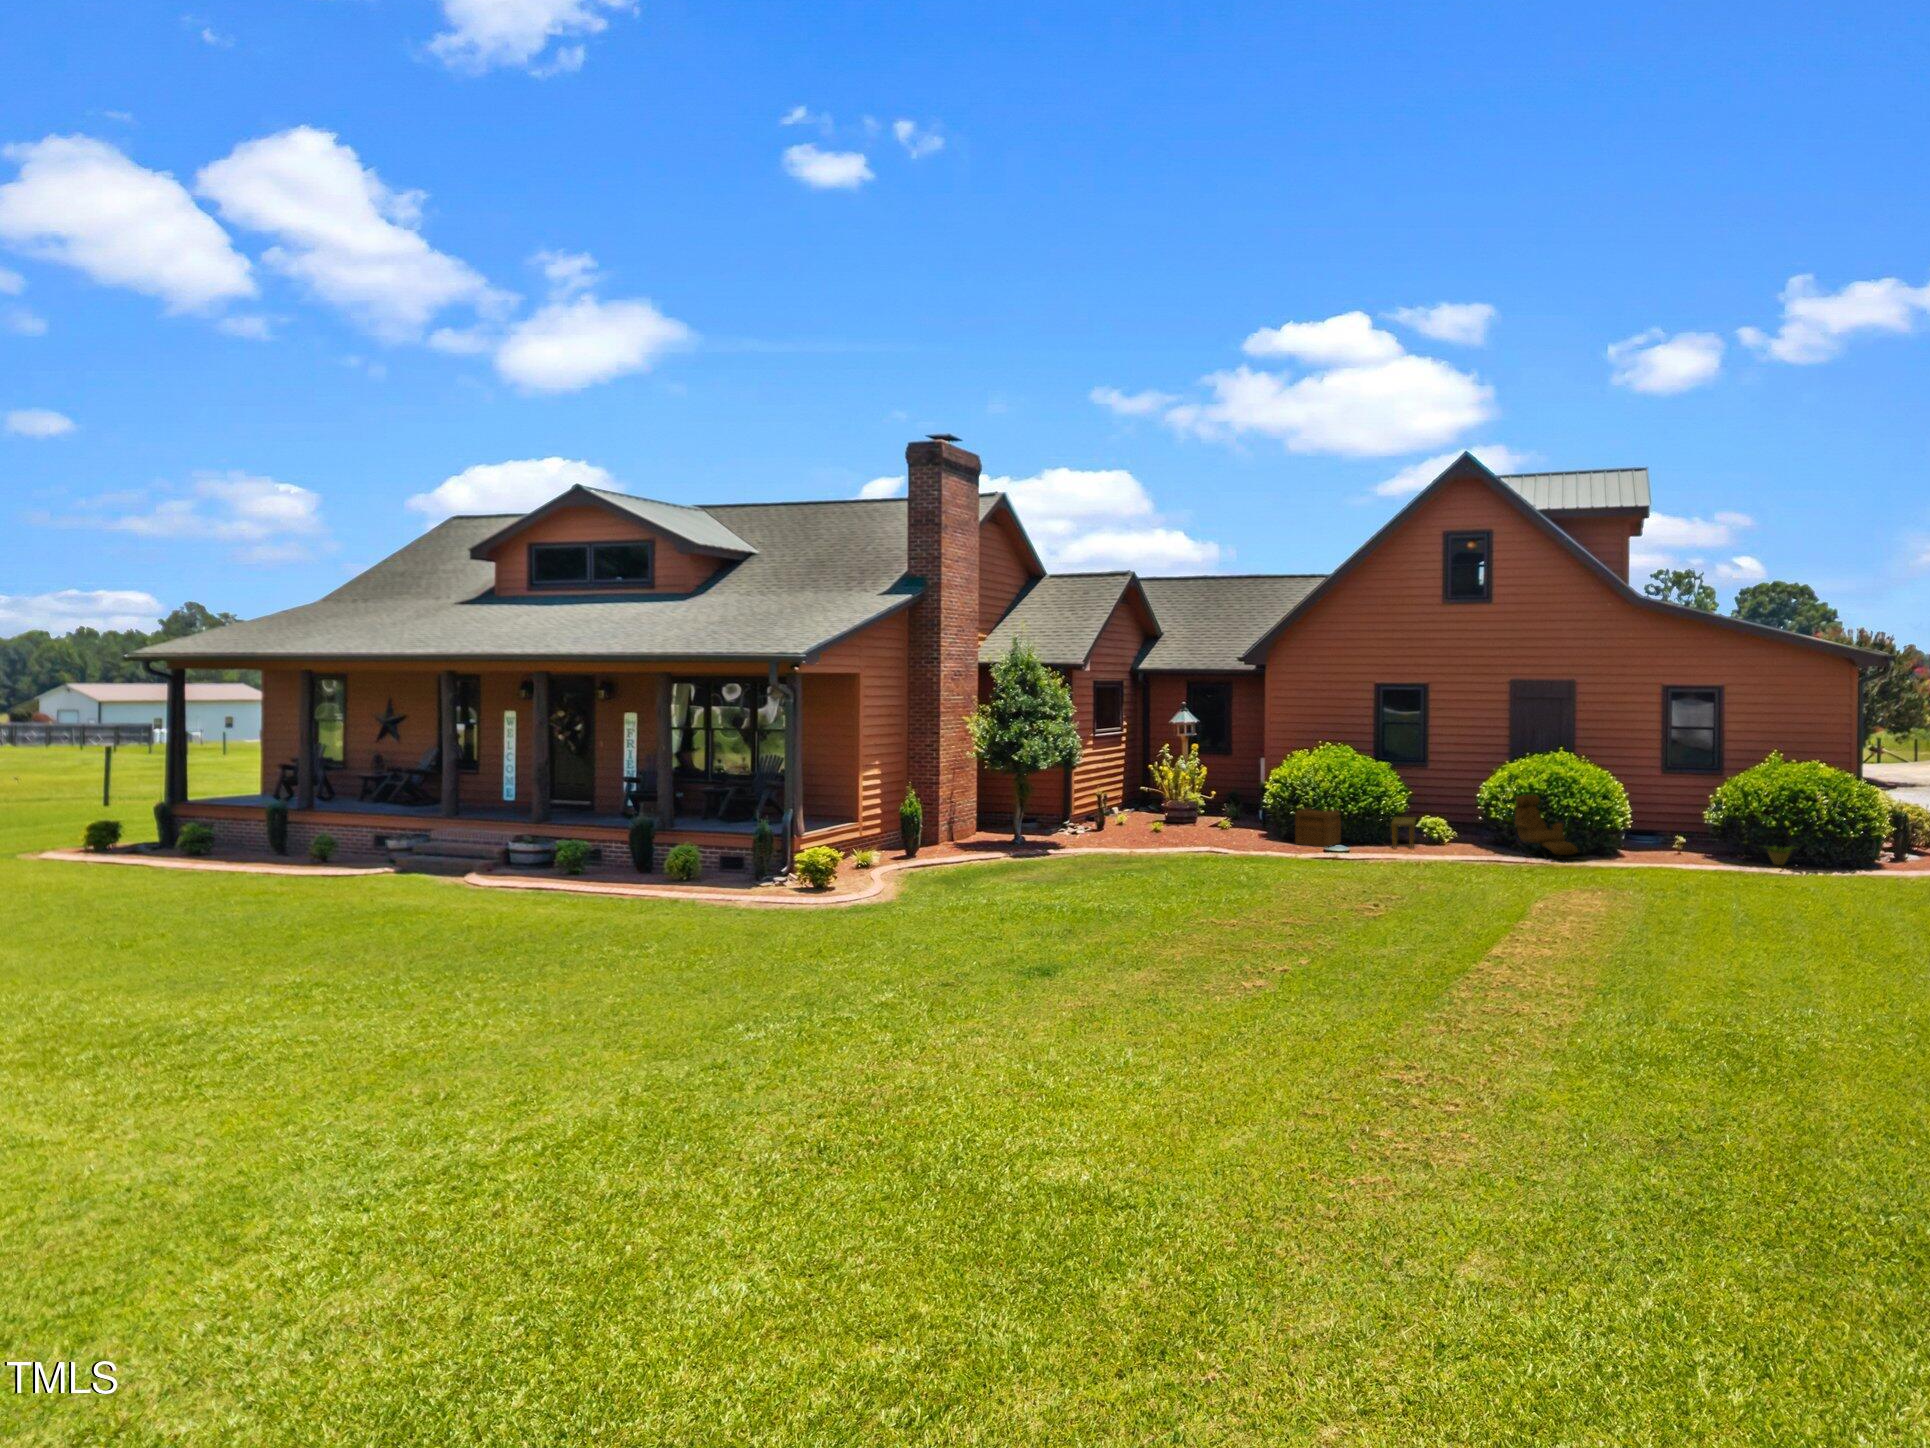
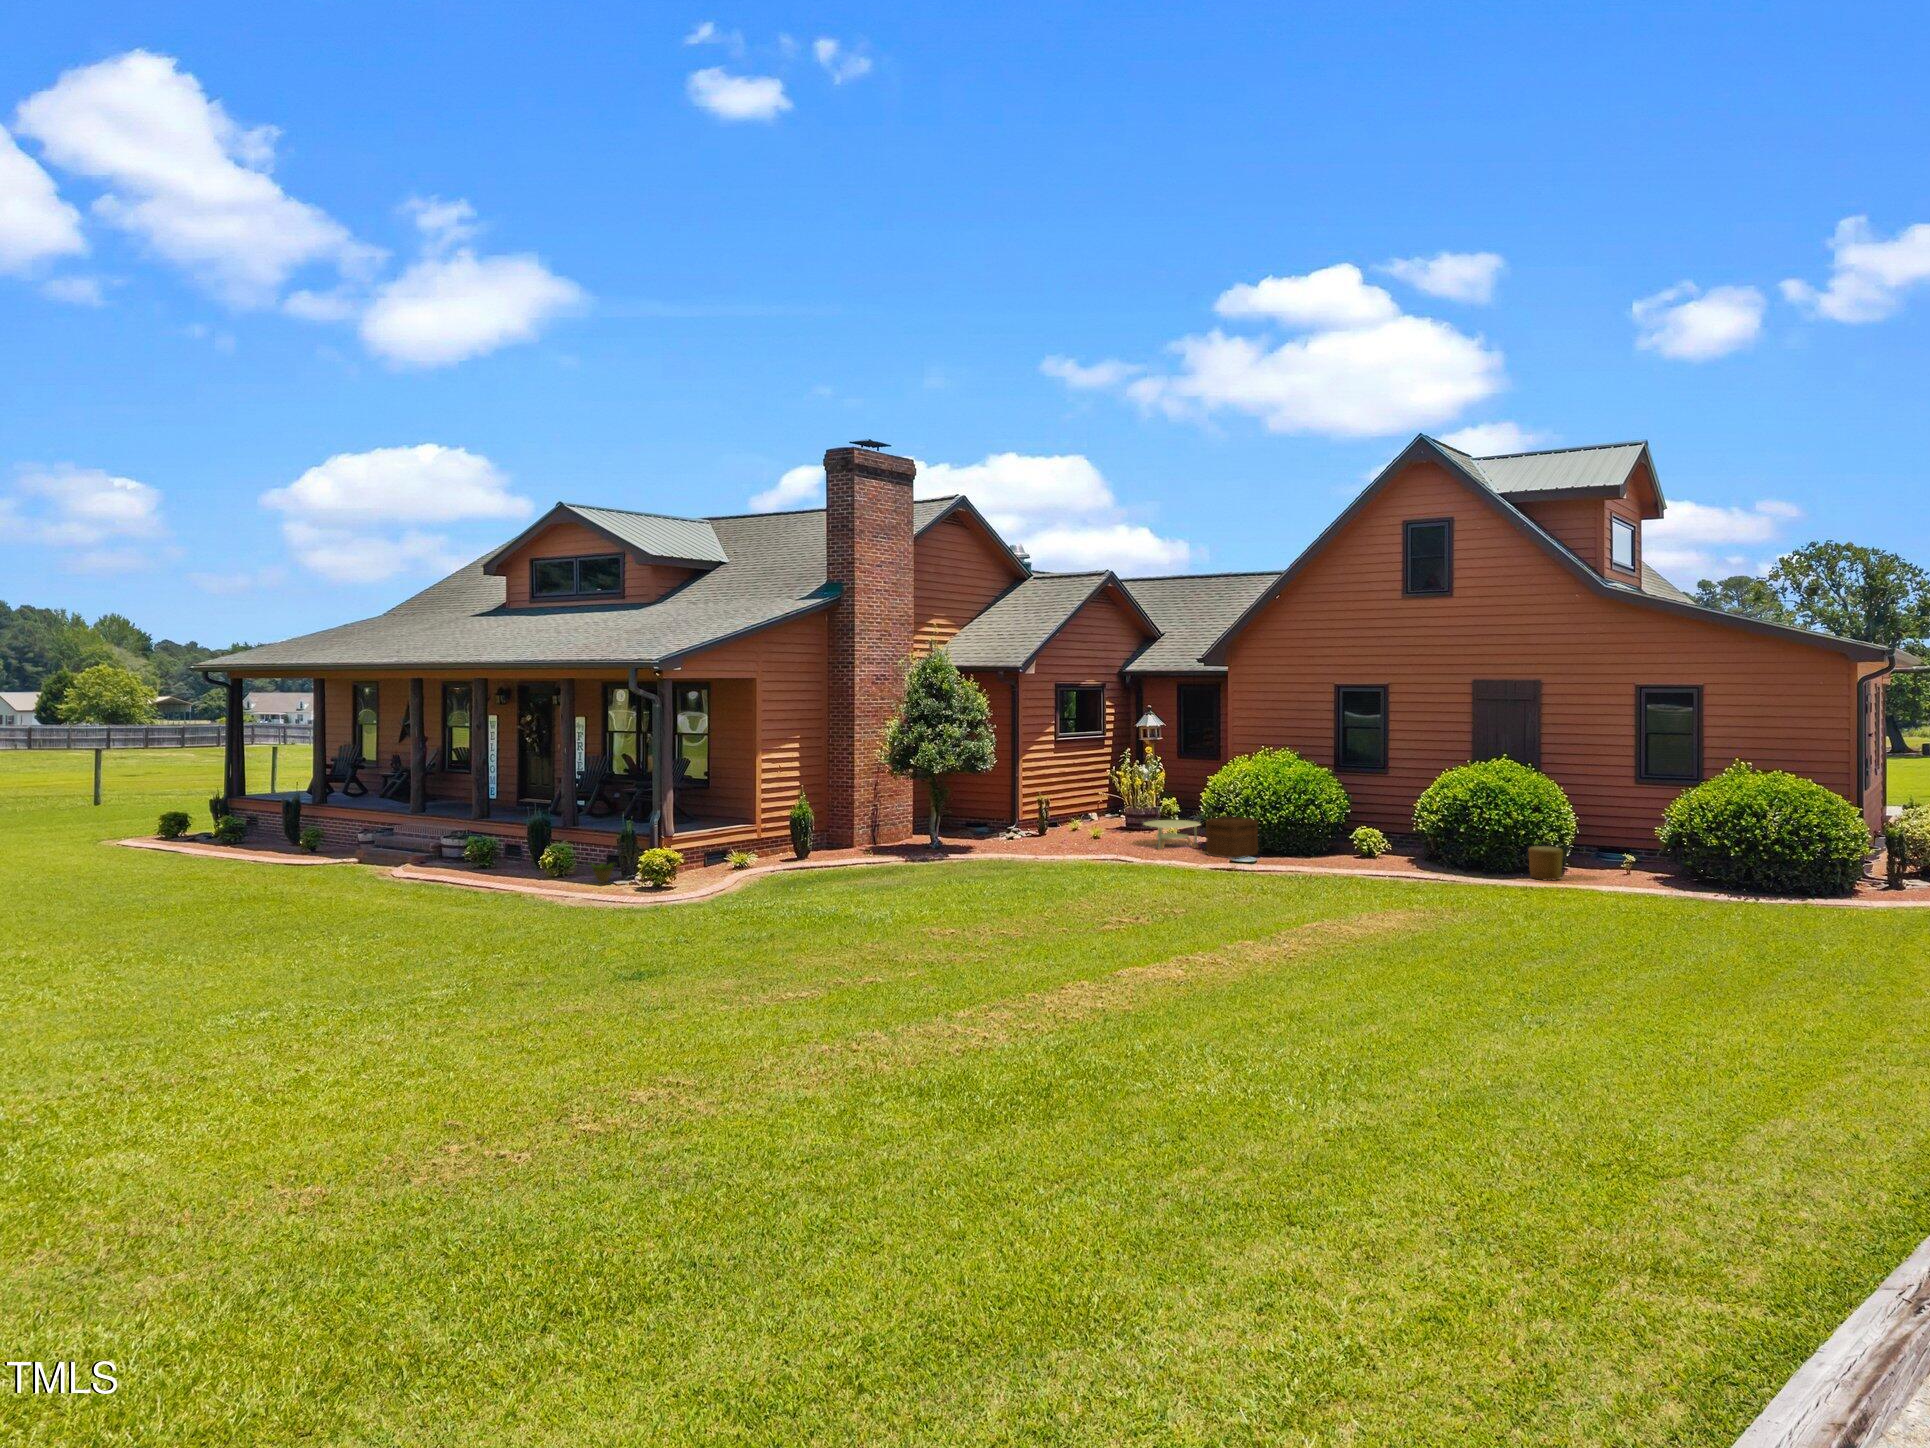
lounge chair: present [1515,795,1578,860] -> none [1426,805,1485,883]
round table: none [1220,812,1275,841] -> present [1144,820,1200,850]
bench: present [1391,817,1416,849] -> none [1303,827,1342,863]
woven basket: none [1605,830,1637,860] -> present [1529,846,1563,880]
decorative plant: present [1768,846,1793,865] -> present [591,863,614,882]

